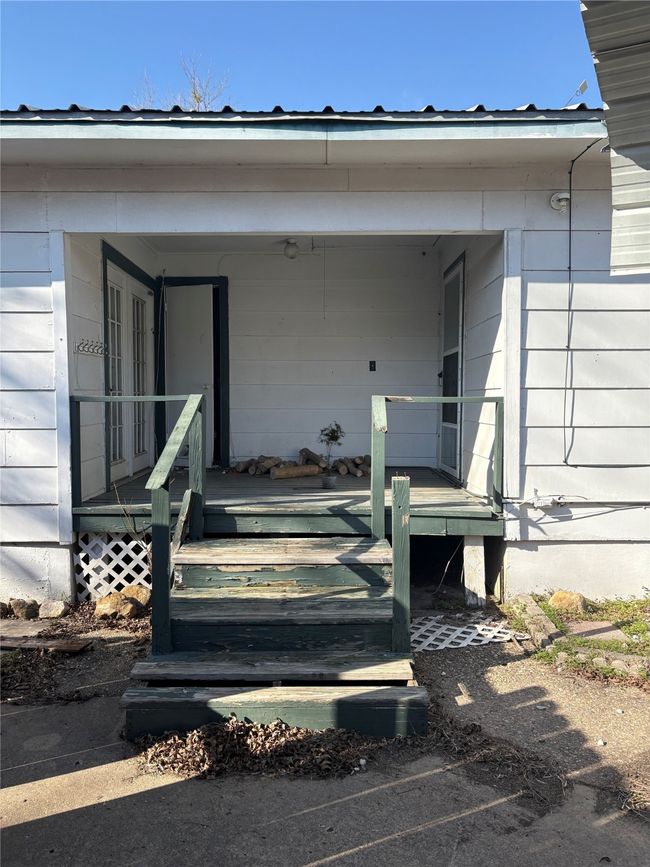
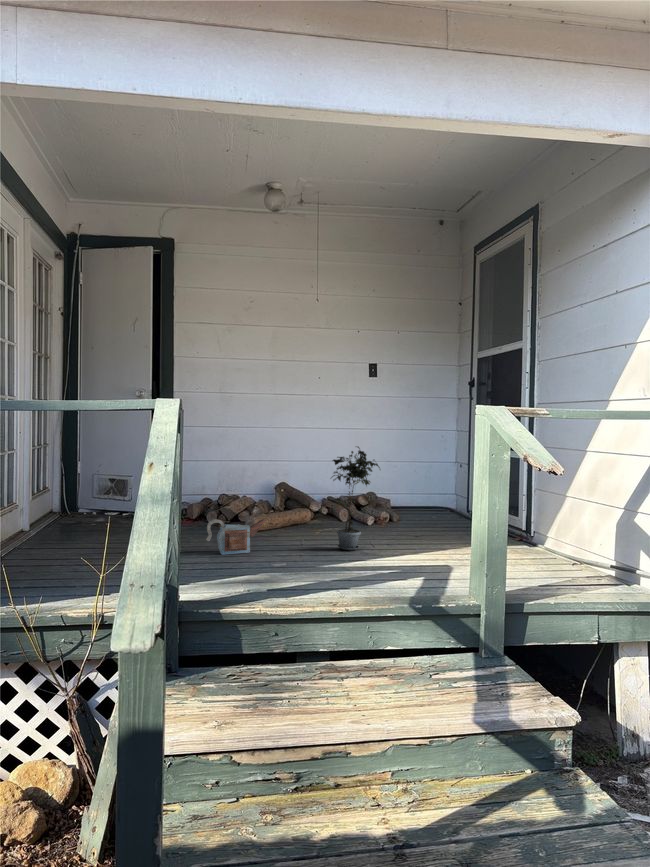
watering can: none [236,467,275,489] -> present [206,519,266,555]

